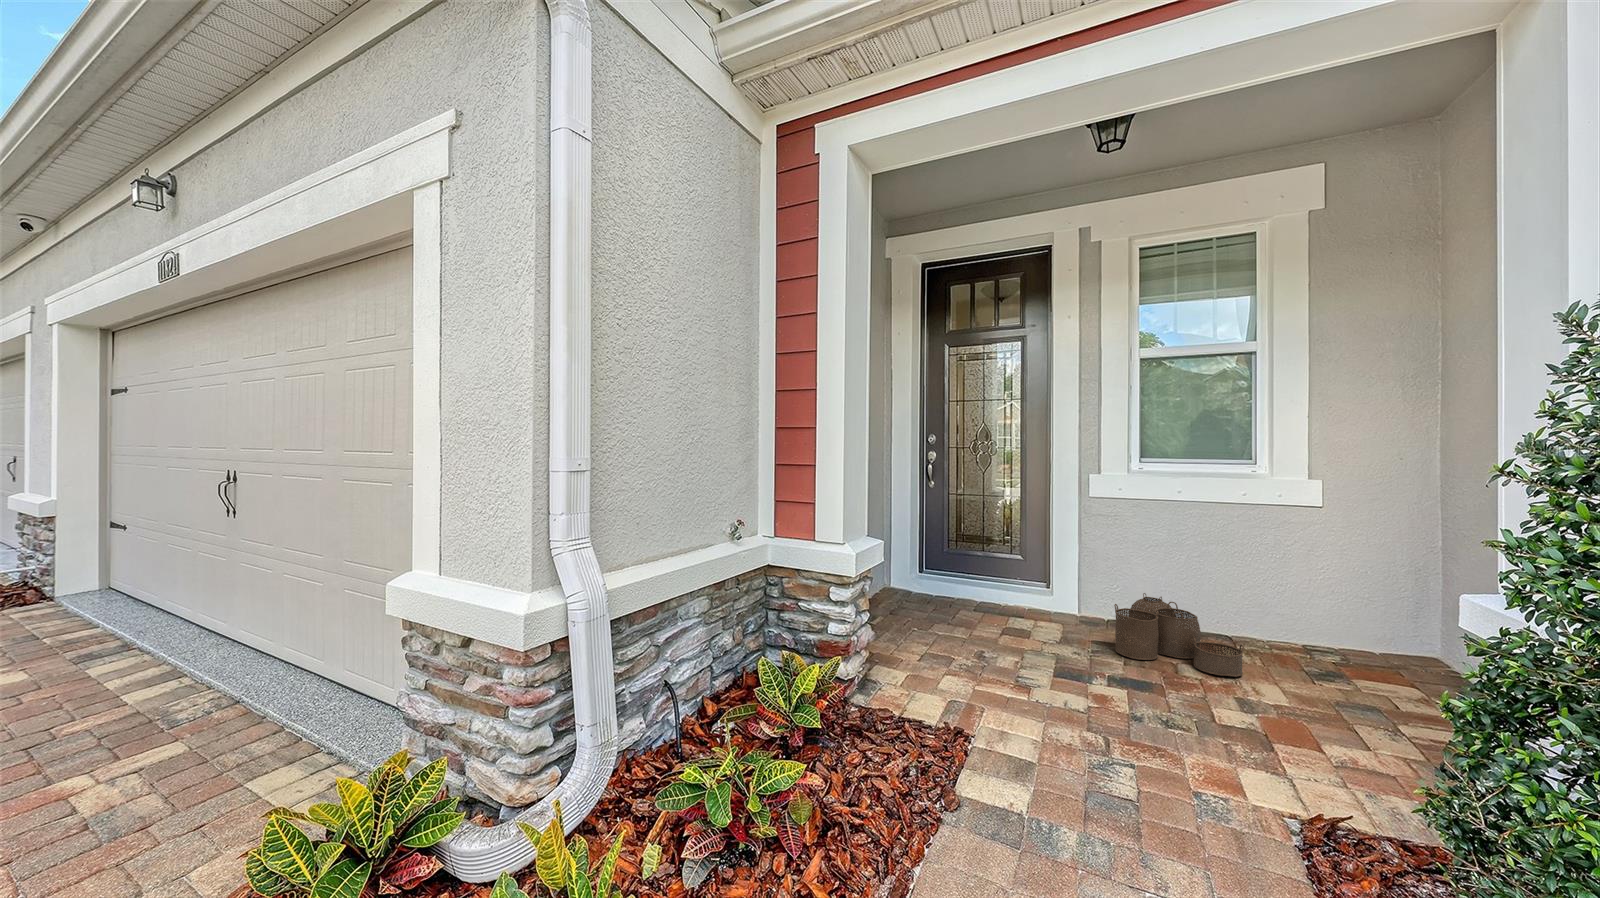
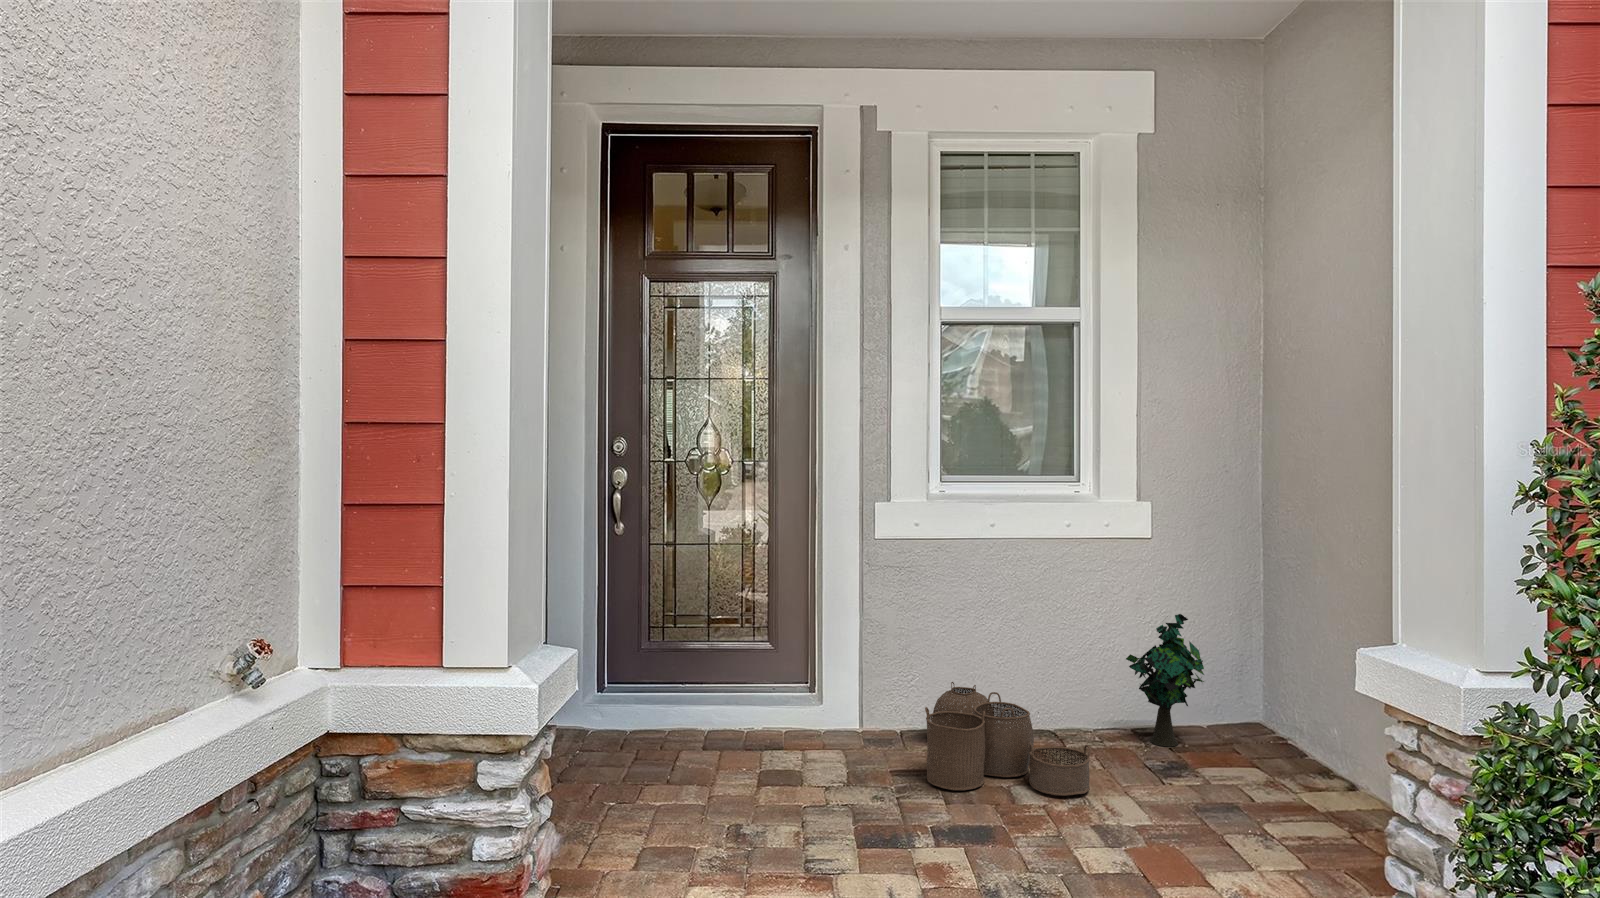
decorative plant: none [1294,564,1370,662] -> present [1126,614,1204,747]

